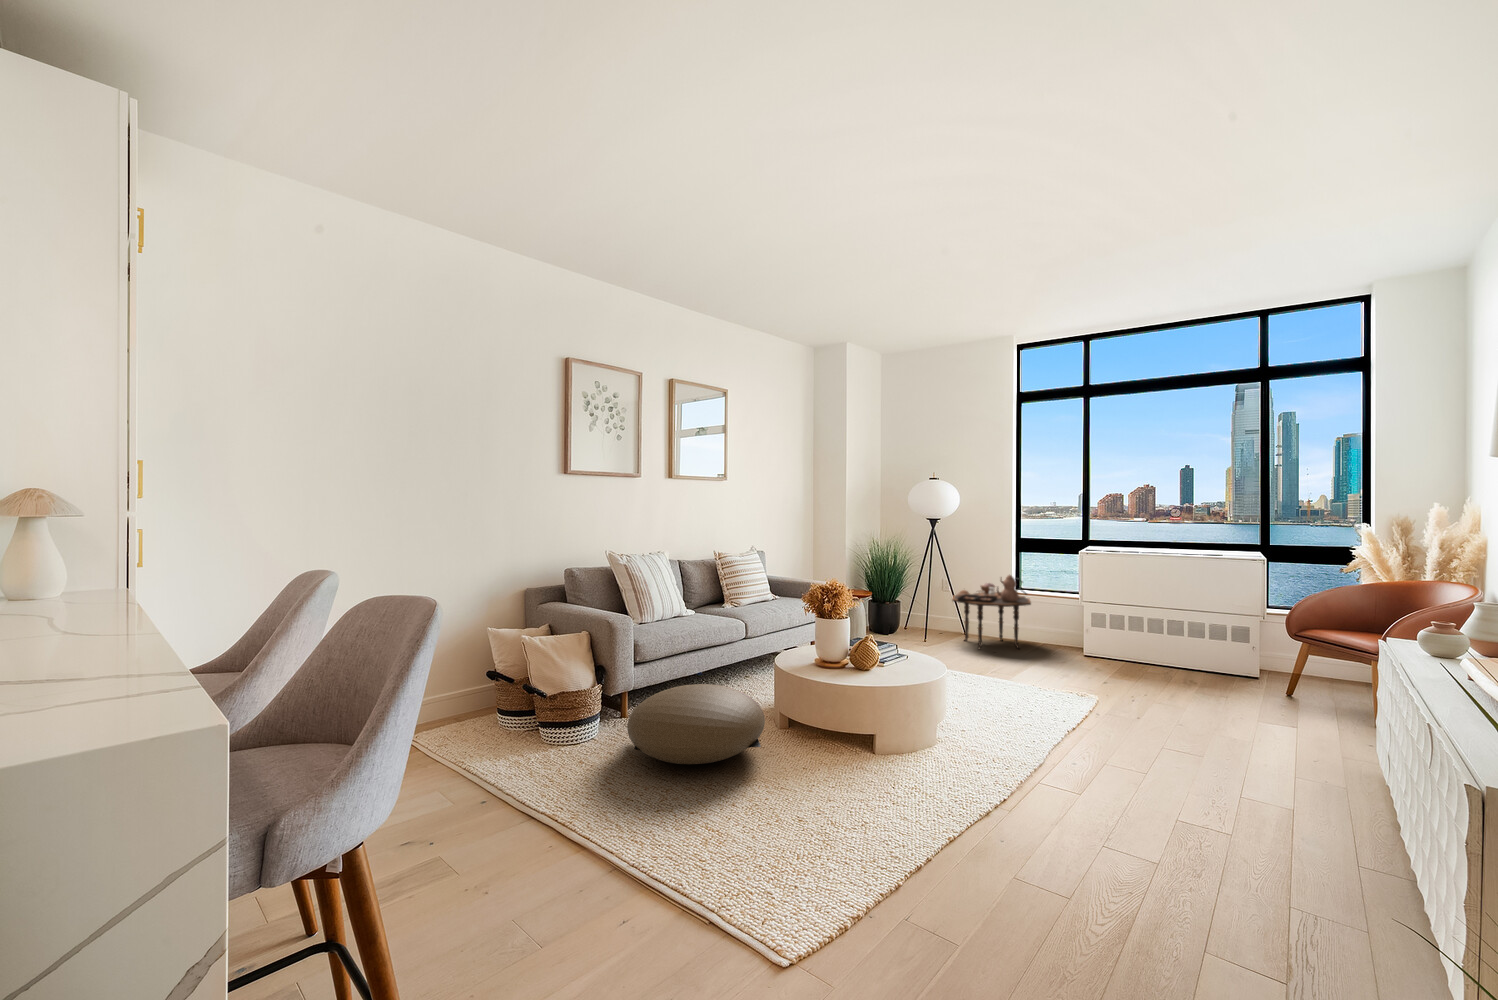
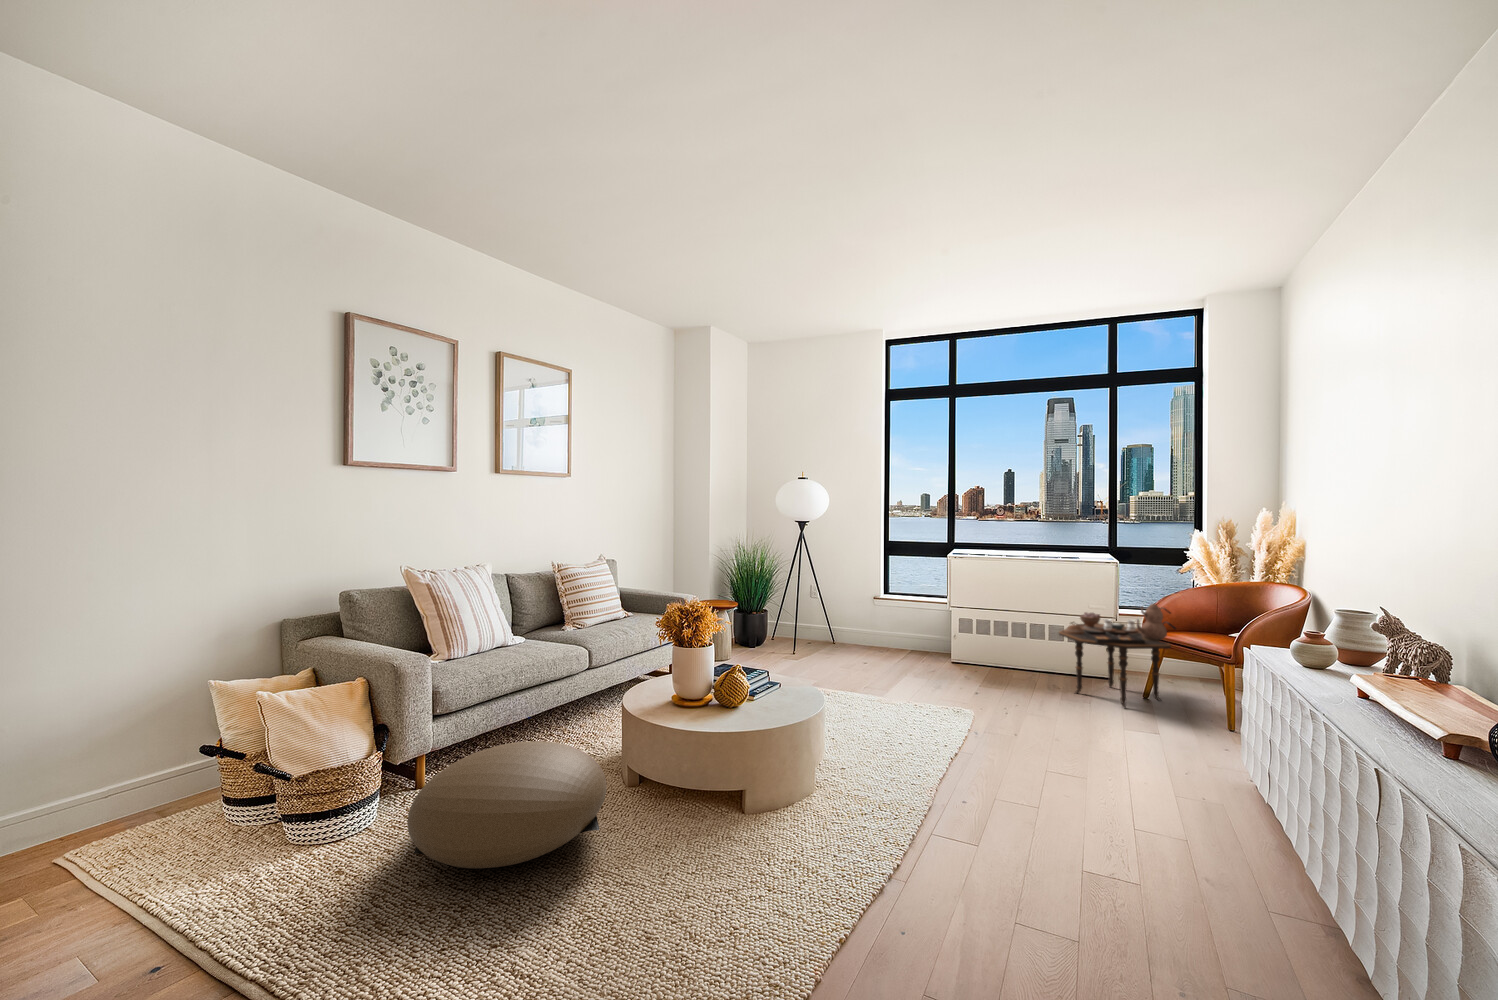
side table: present [952,575,1031,649] -> present [1059,604,1176,708]

